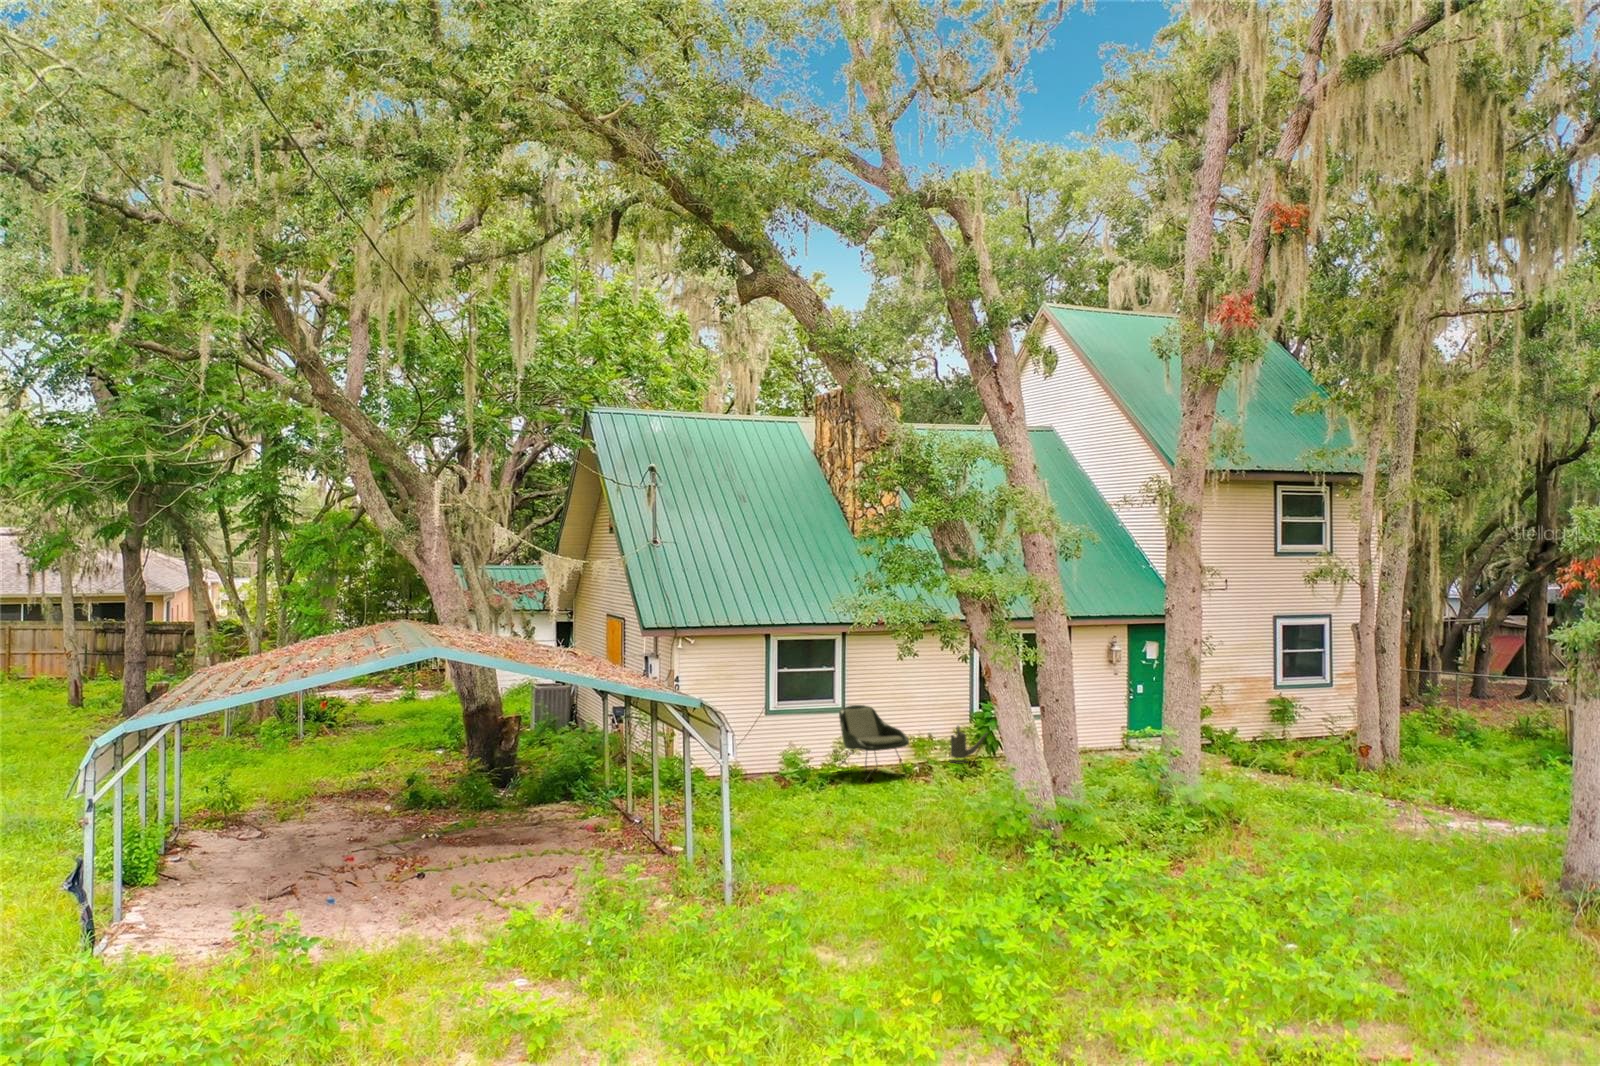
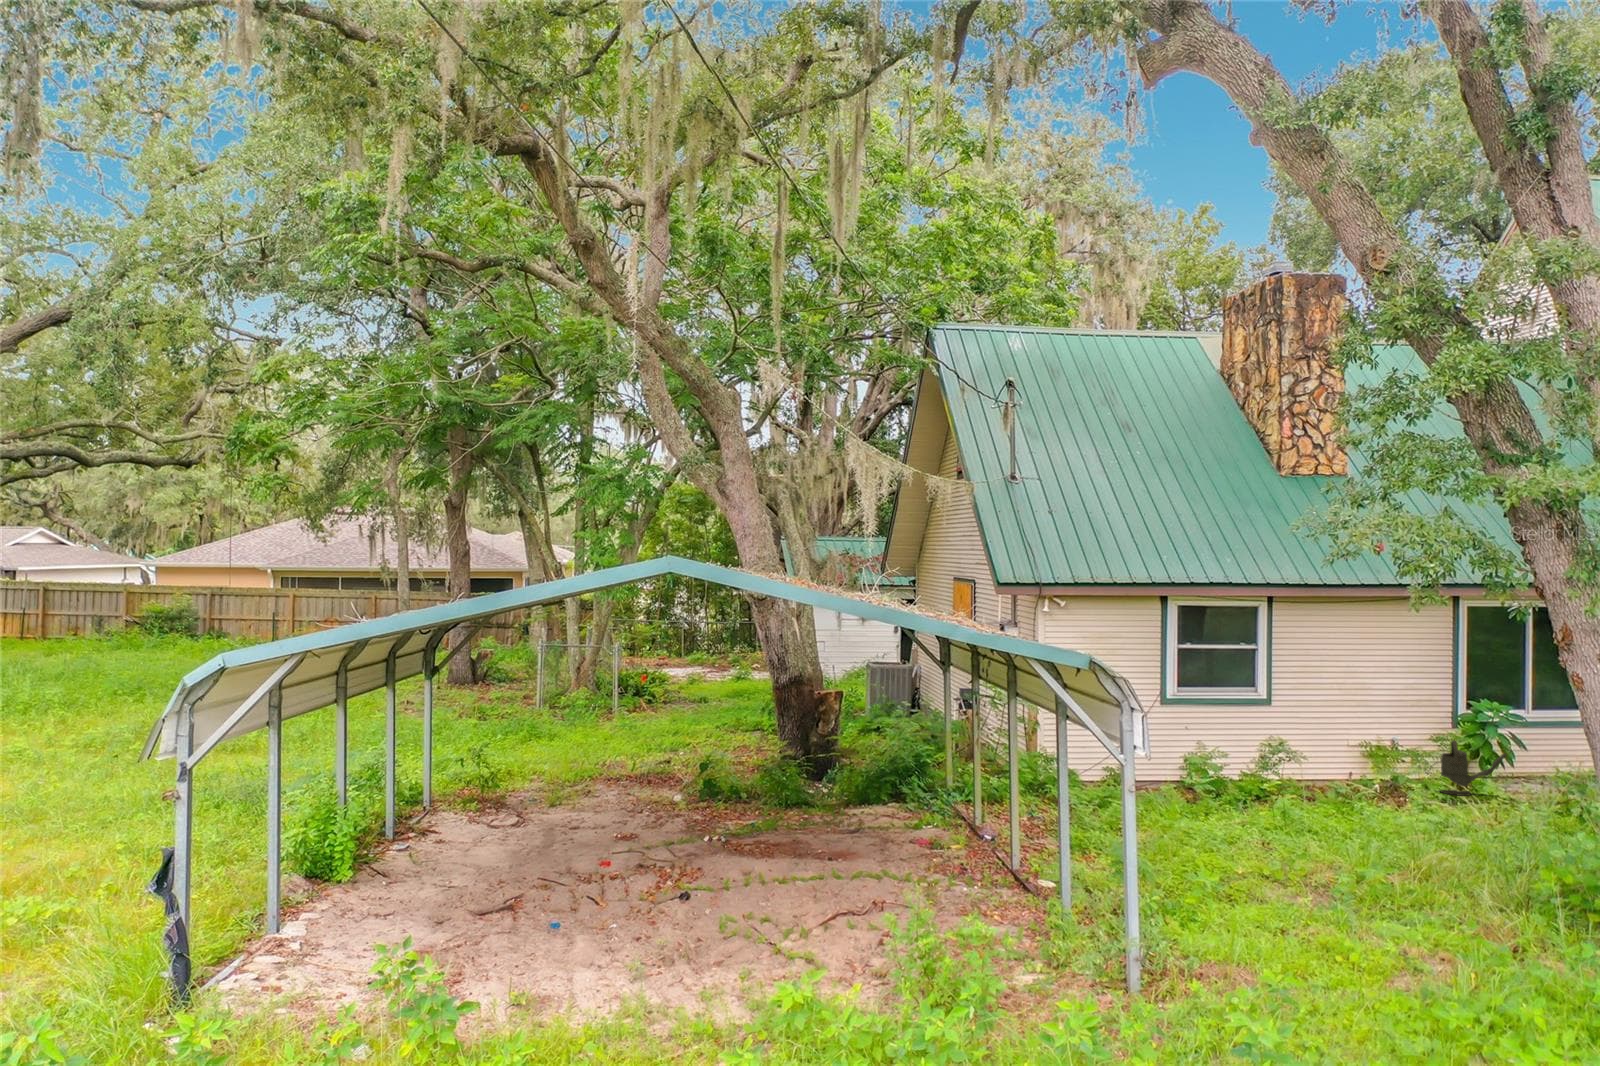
lounge chair: present [838,705,909,781] -> none [1264,701,1382,810]

